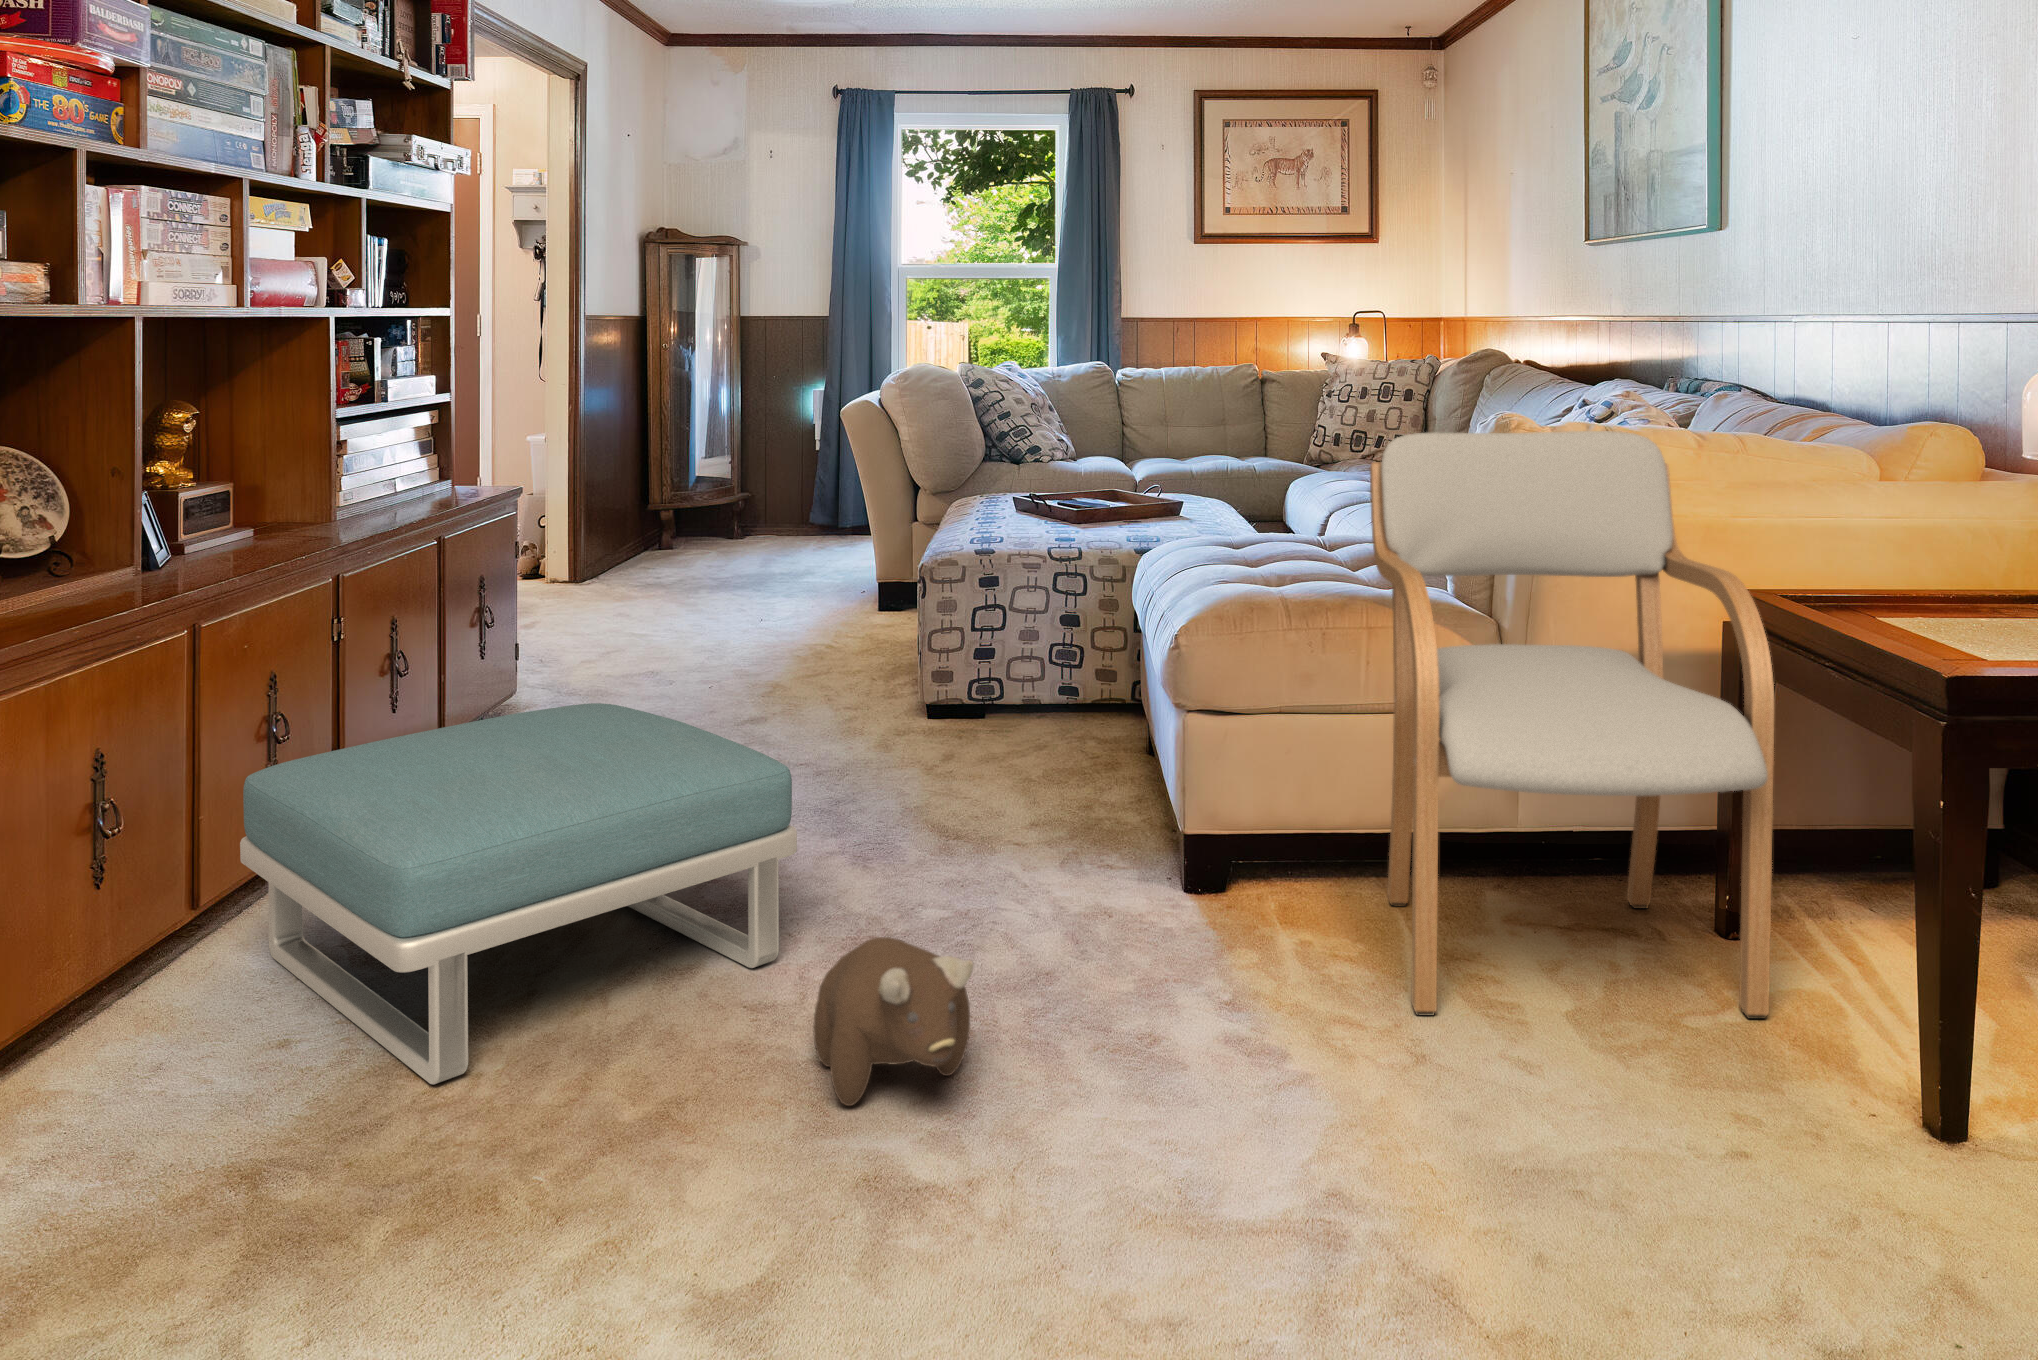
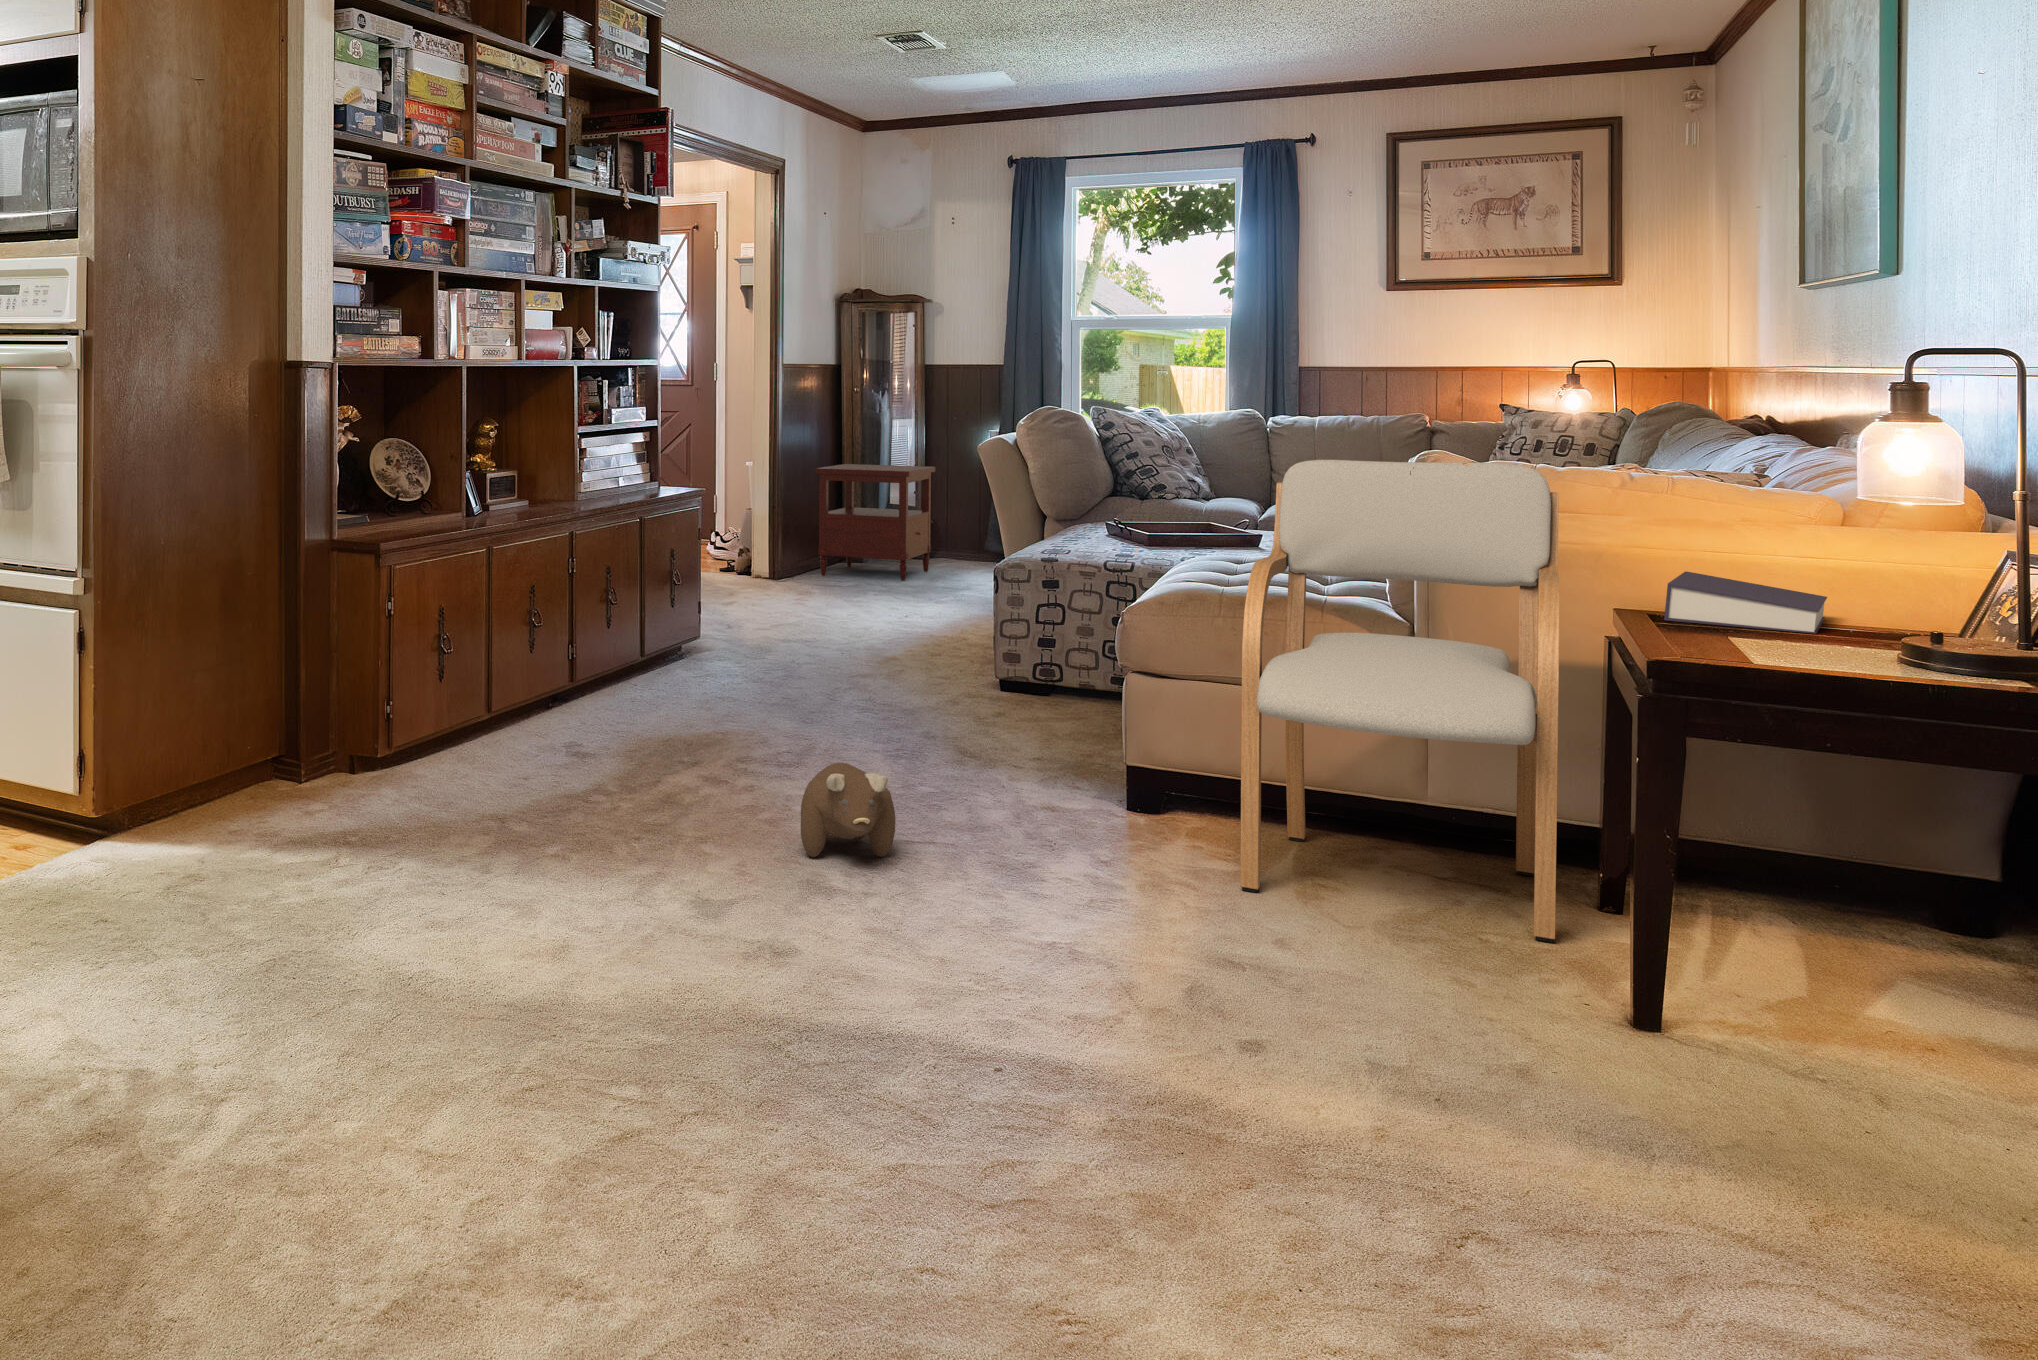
side table: none [622,433,760,569] -> present [815,464,935,581]
book: none [1793,547,1985,617] -> present [1664,571,1827,634]
footstool: present [240,703,797,1084] -> none [507,625,821,810]

